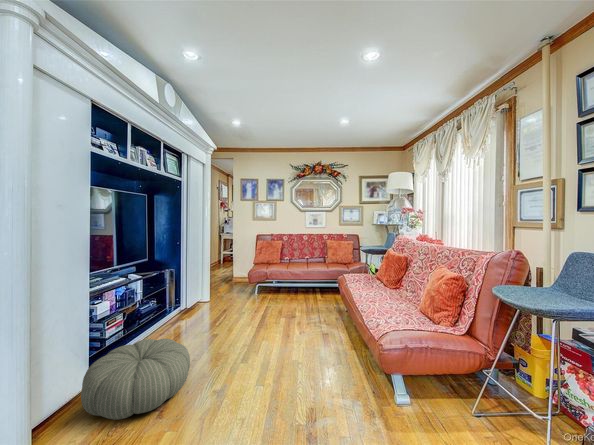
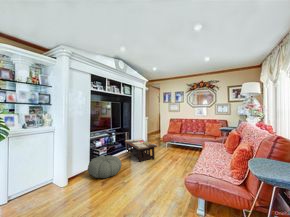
coffee table: none [165,281,259,340] -> present [125,138,157,162]

